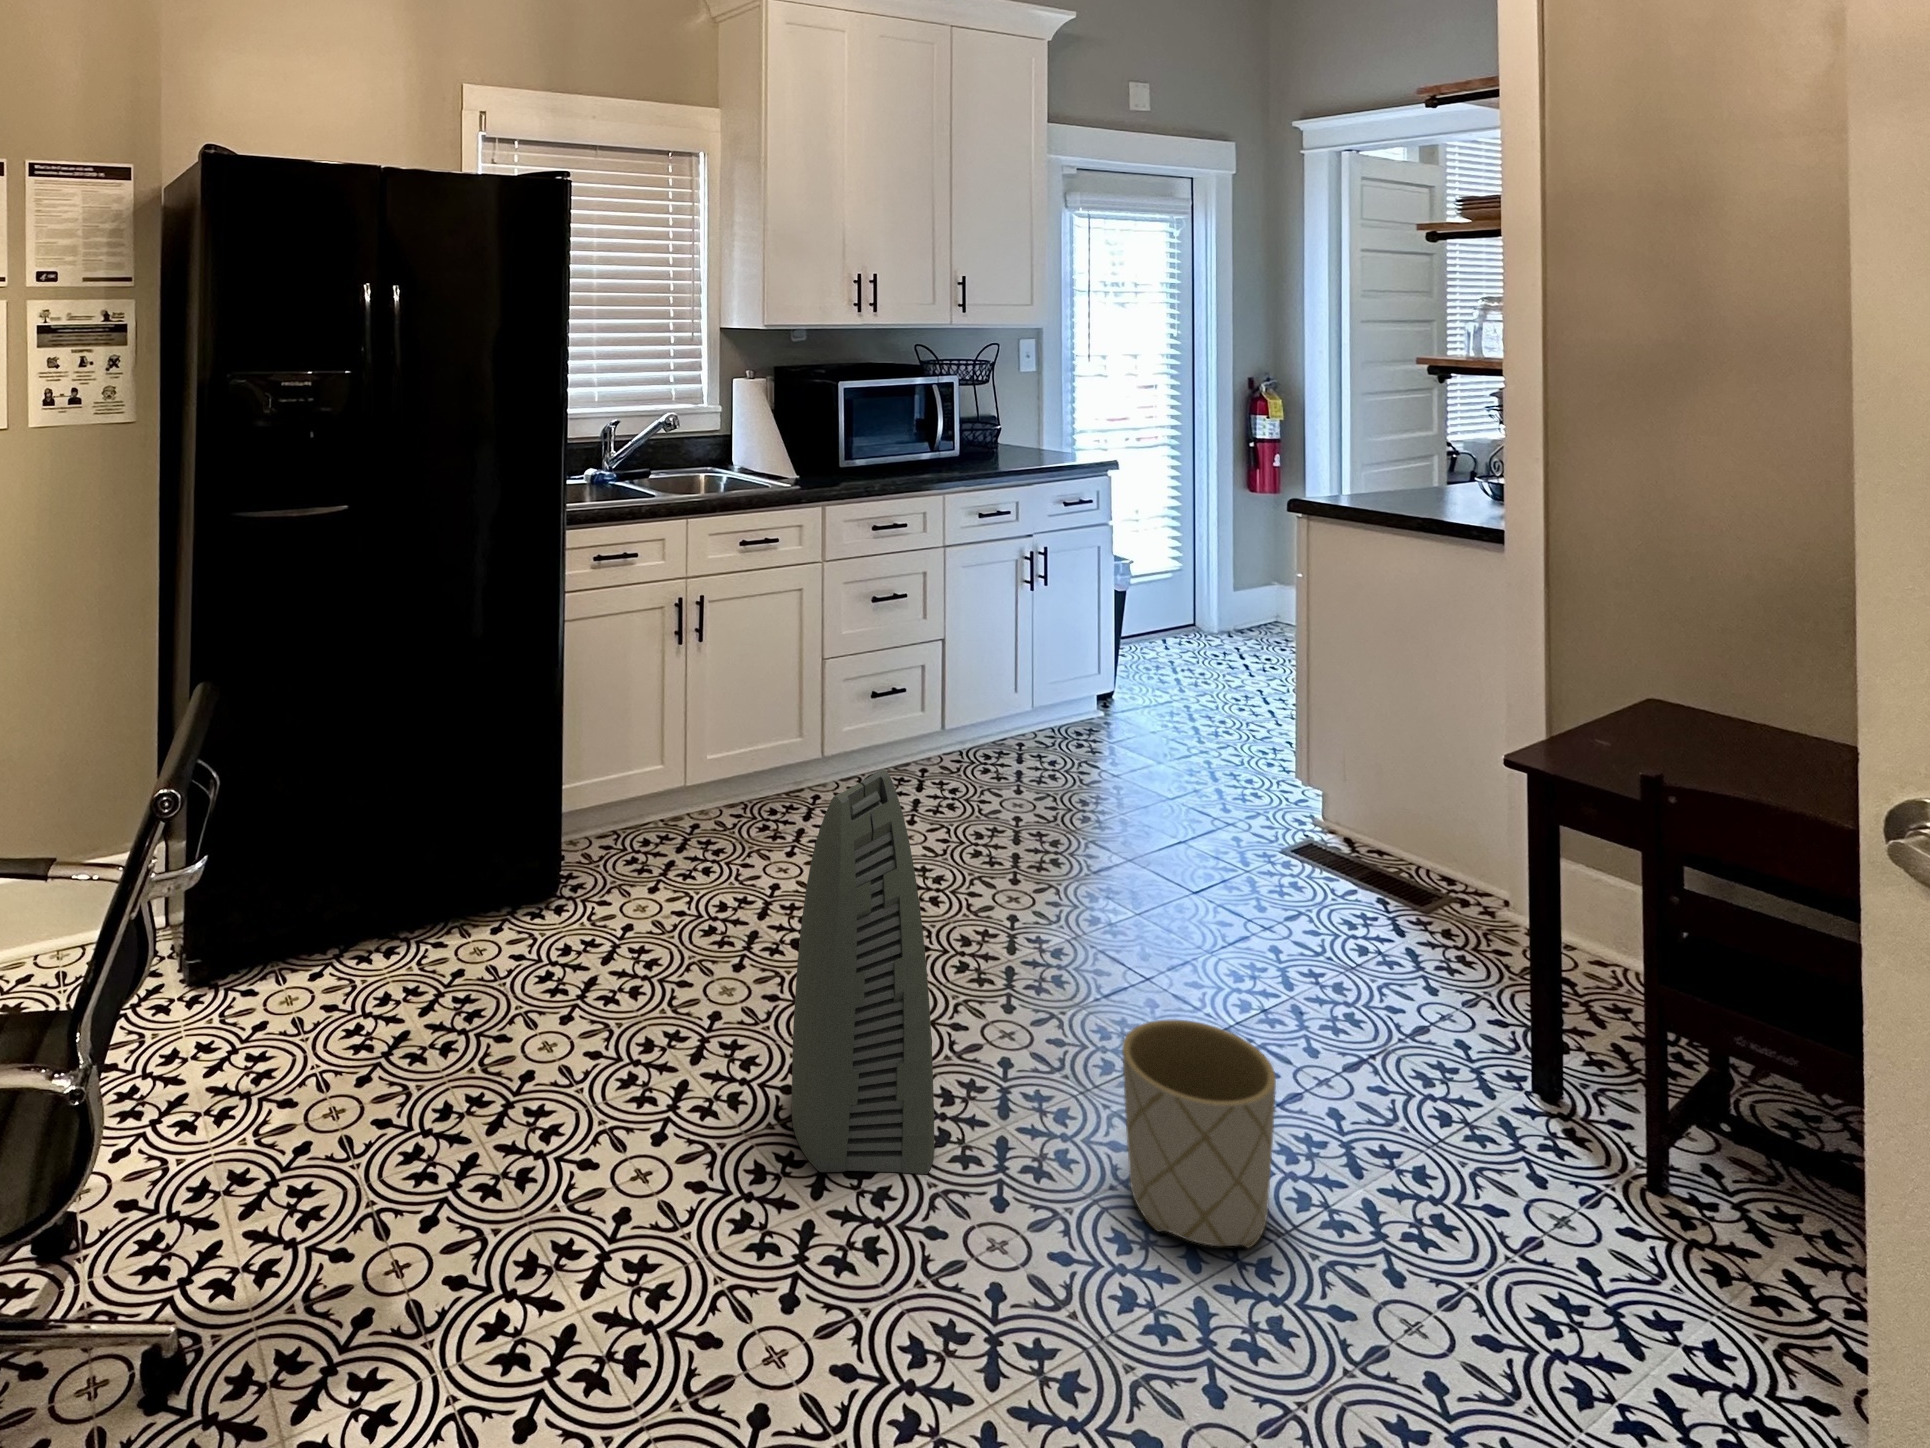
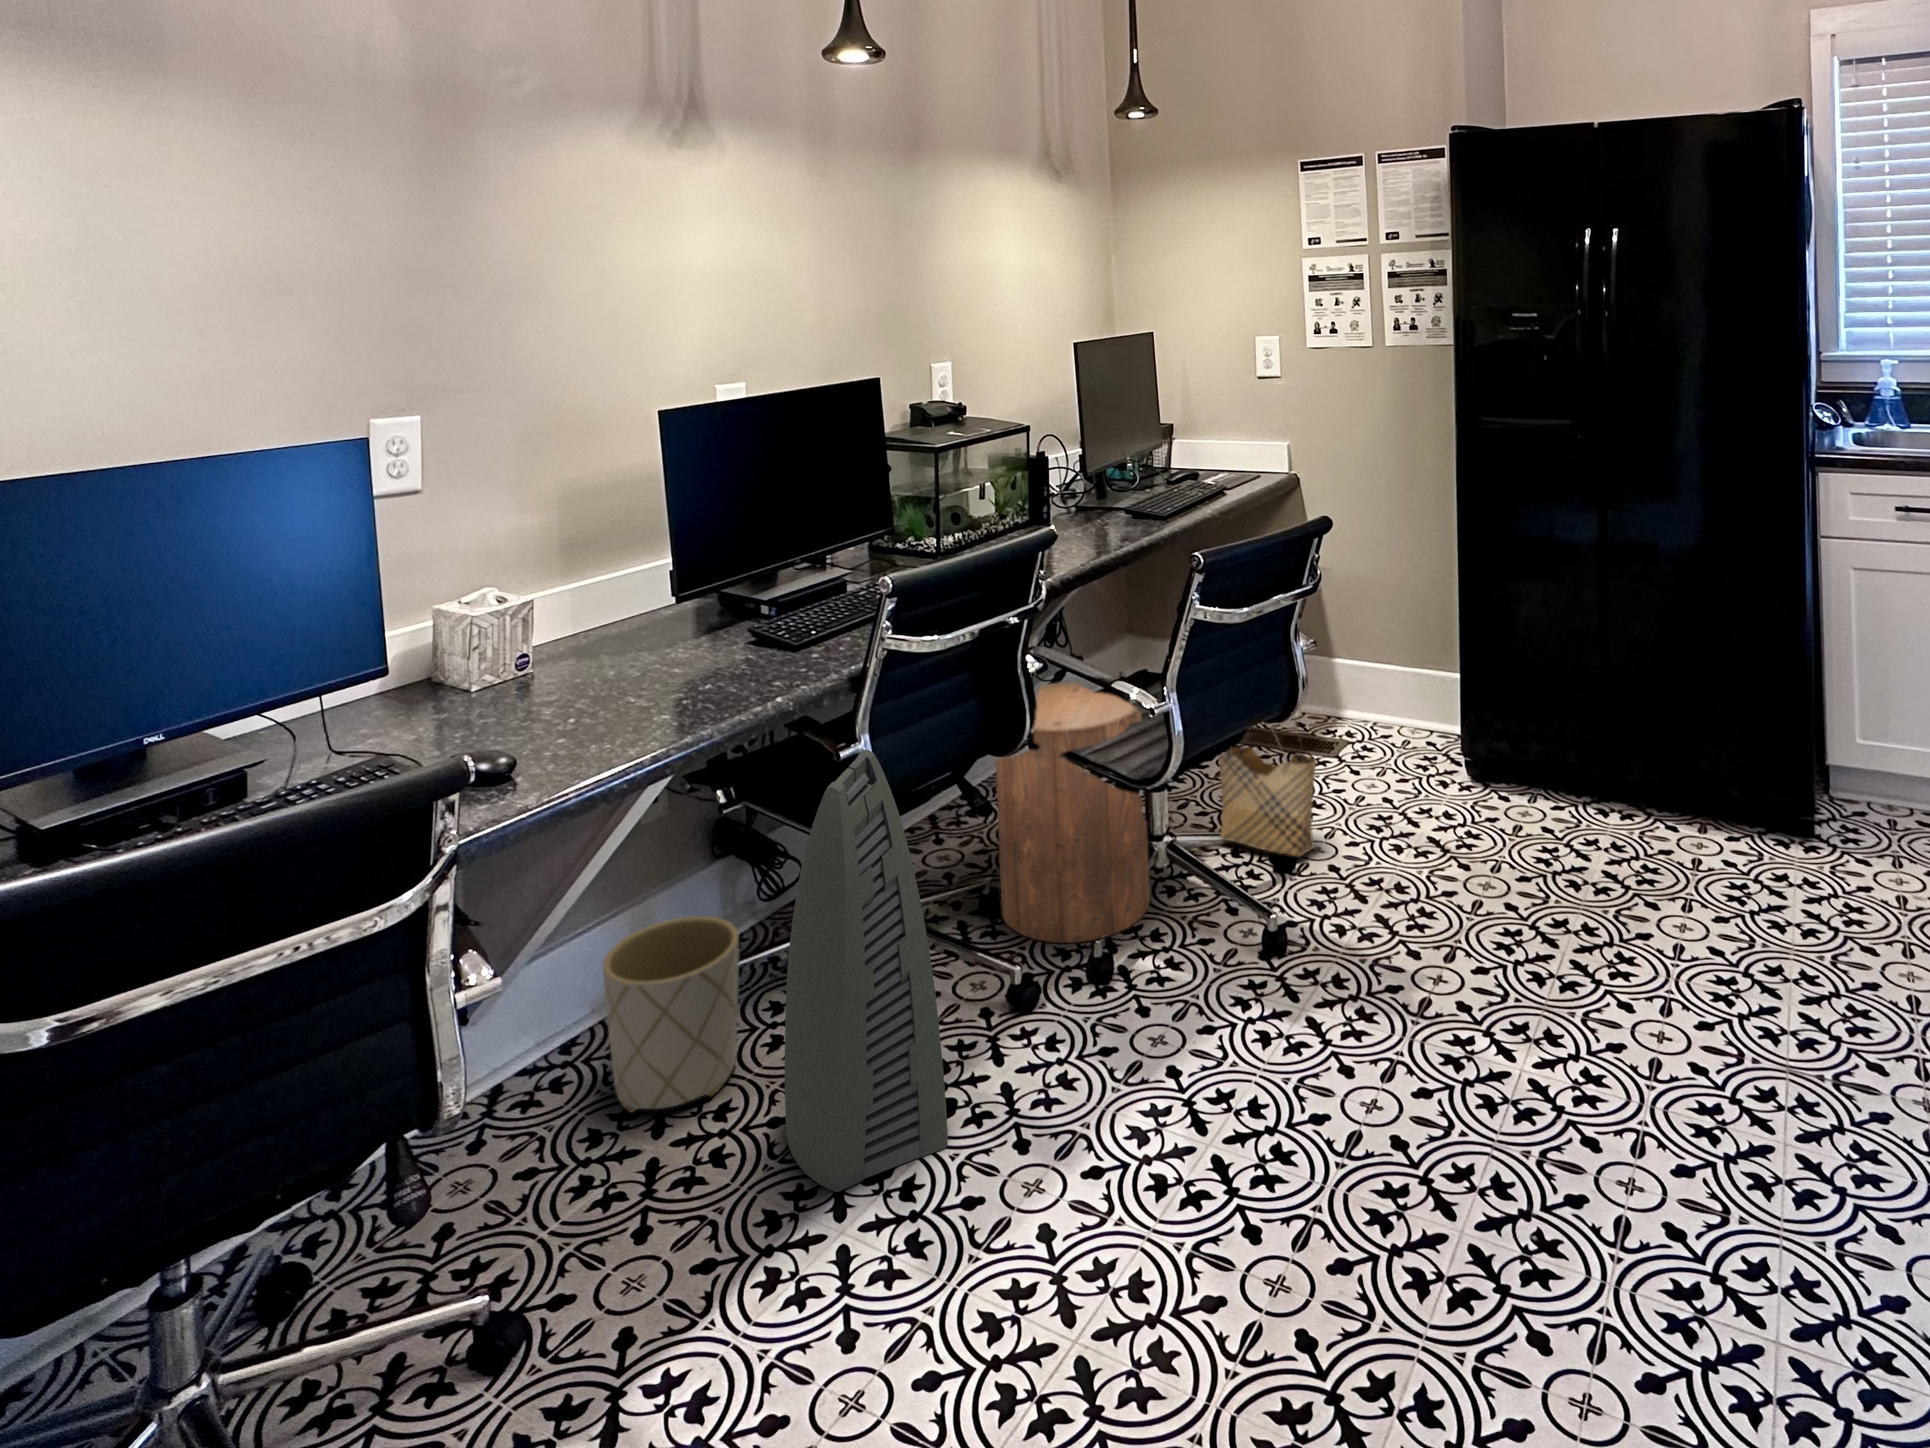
stool: none [1052,743,1220,1030] -> present [996,682,1150,943]
woven basket: none [1326,818,1458,1016] -> present [1219,726,1316,856]
planter: present [1122,1019,1276,1248] -> present [603,916,739,1112]

